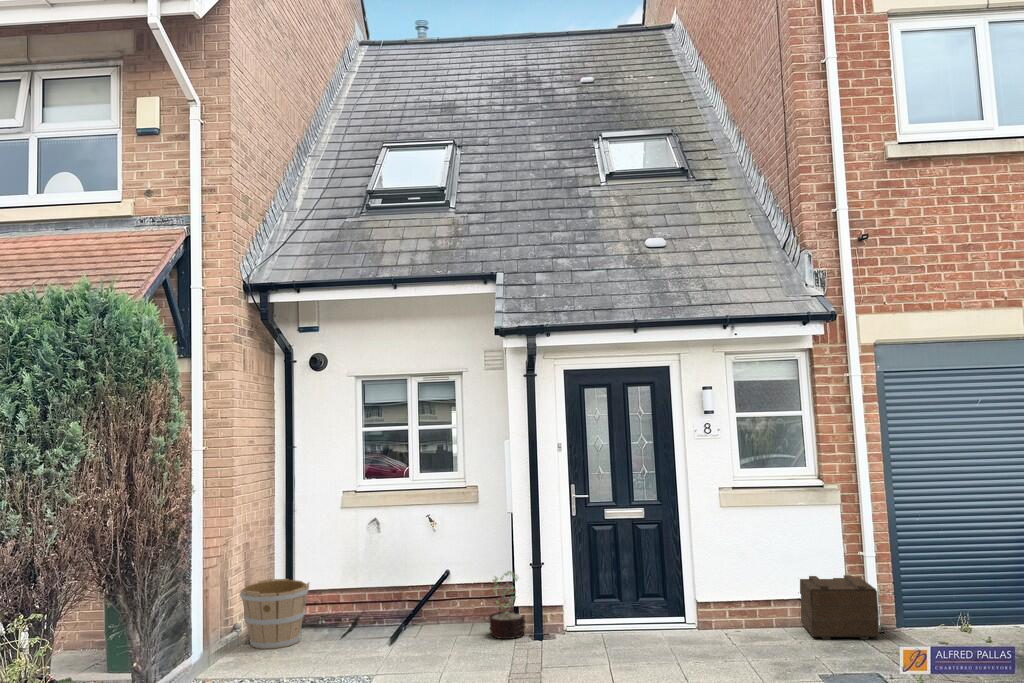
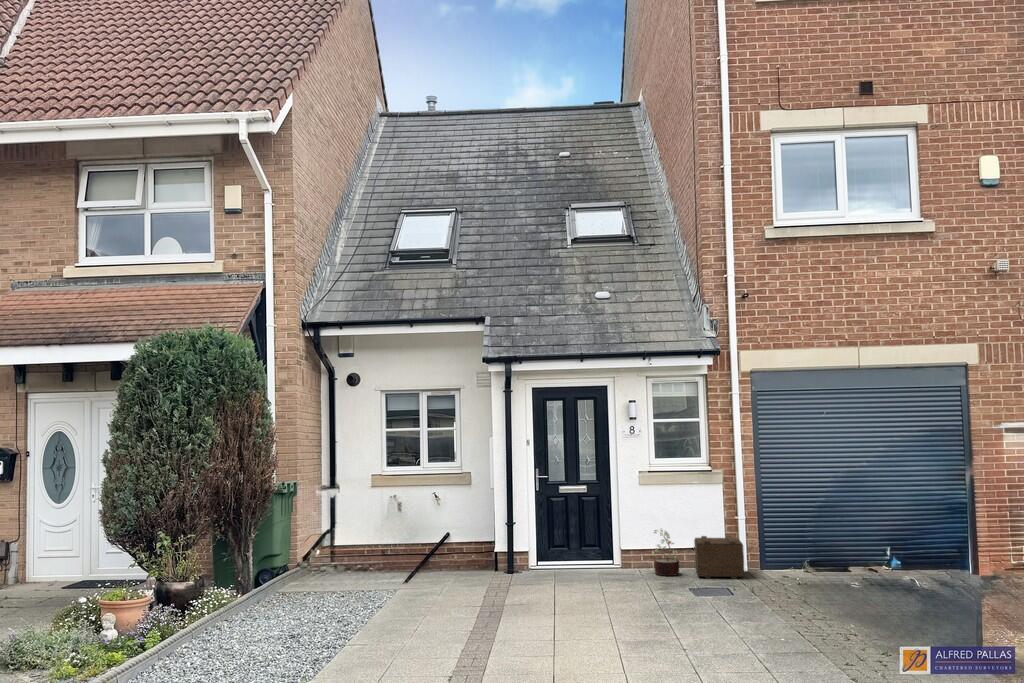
decorative plant: present [490,571,525,639] -> present [650,530,679,576]
wooden bucket: present [240,579,309,649] -> none [299,533,347,579]

